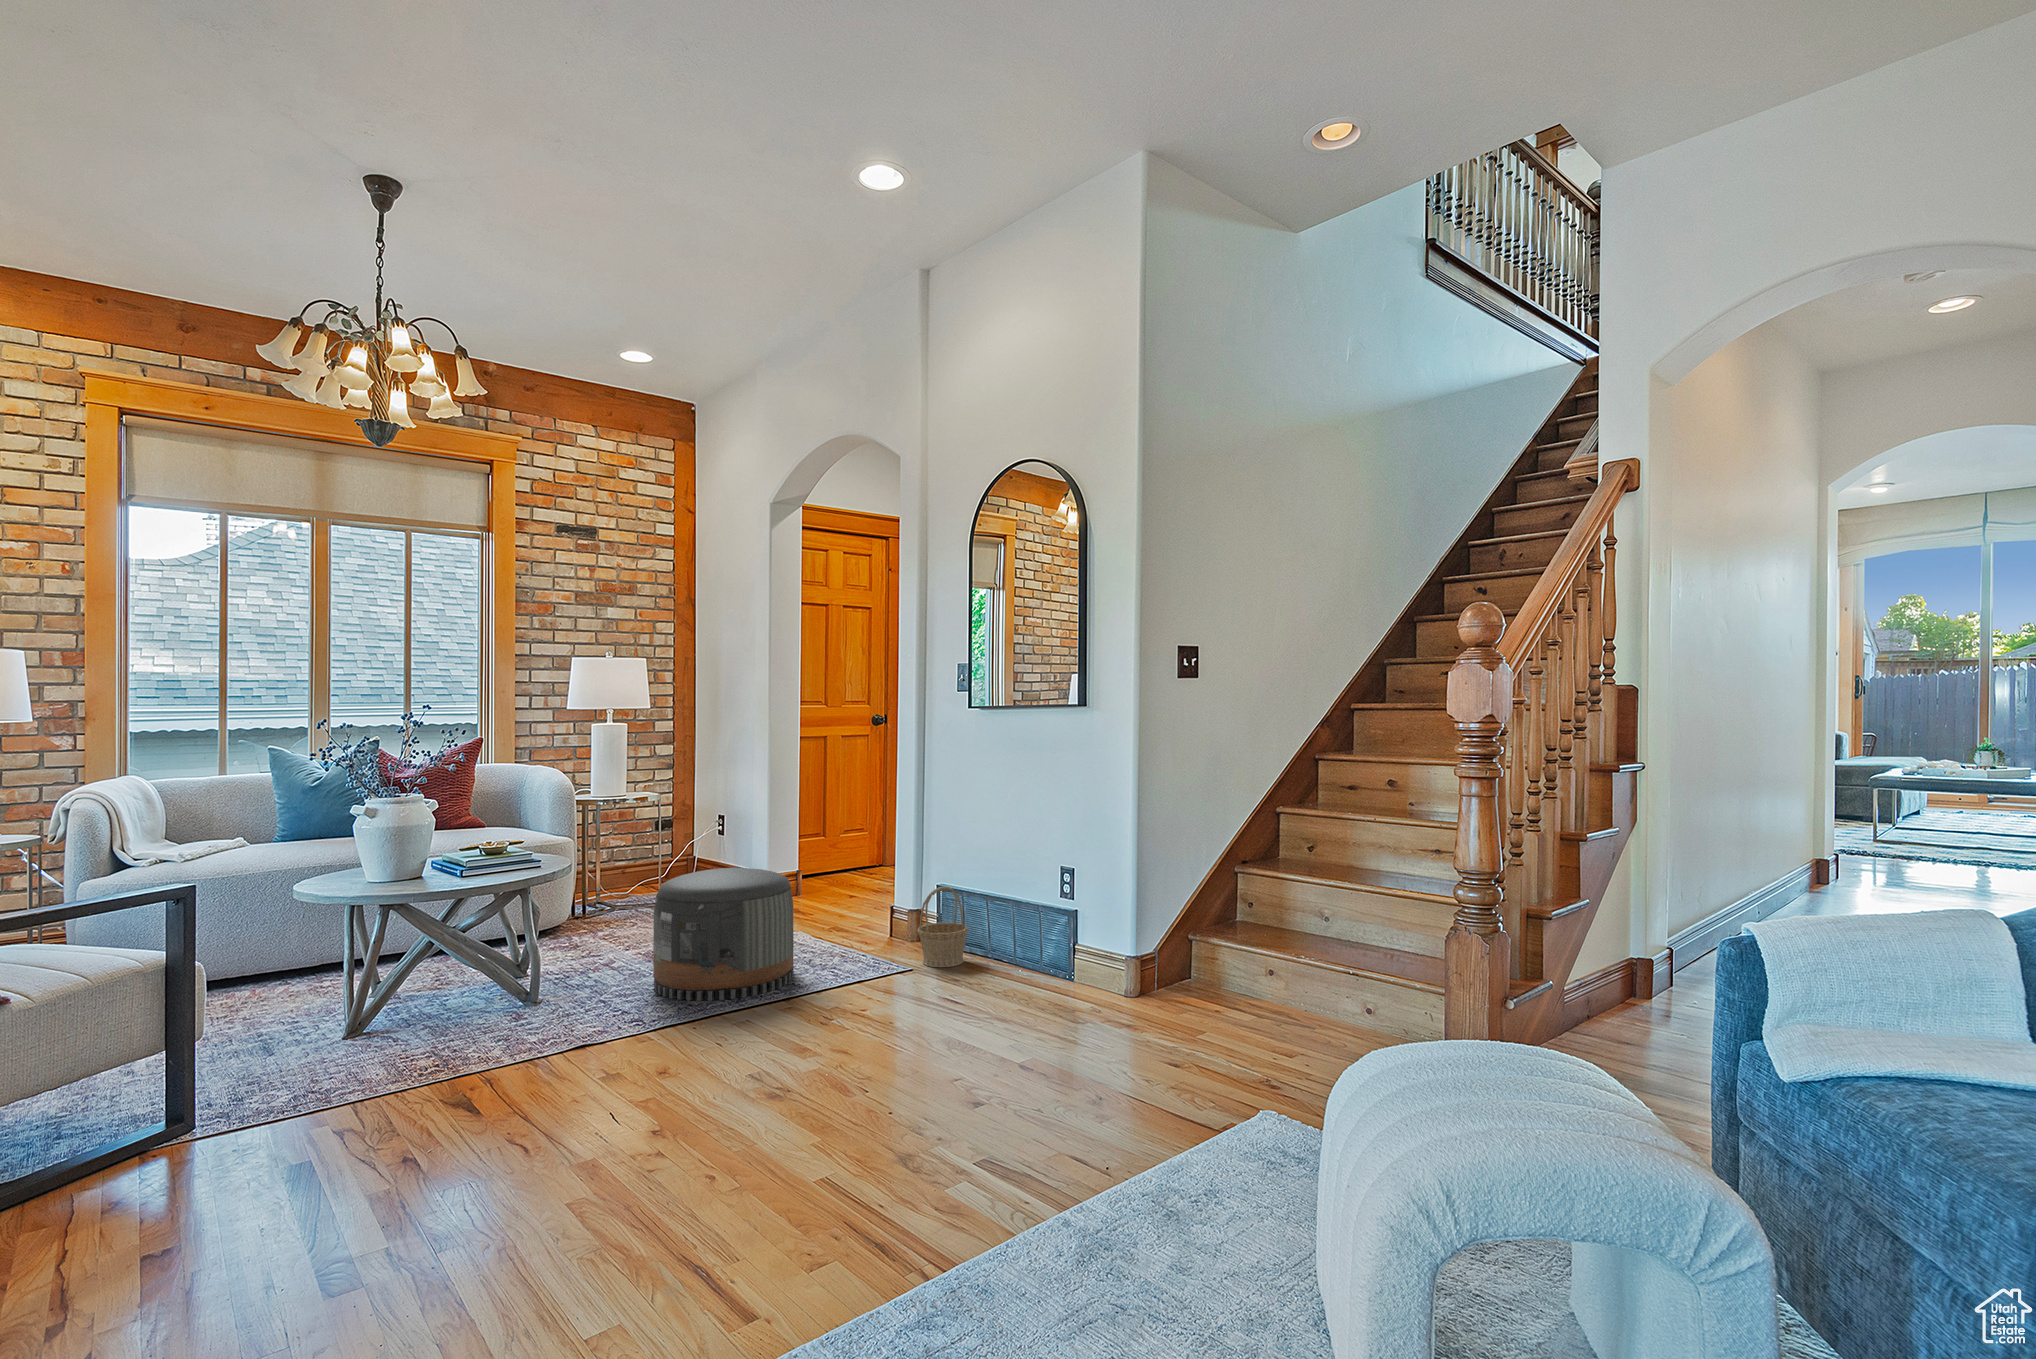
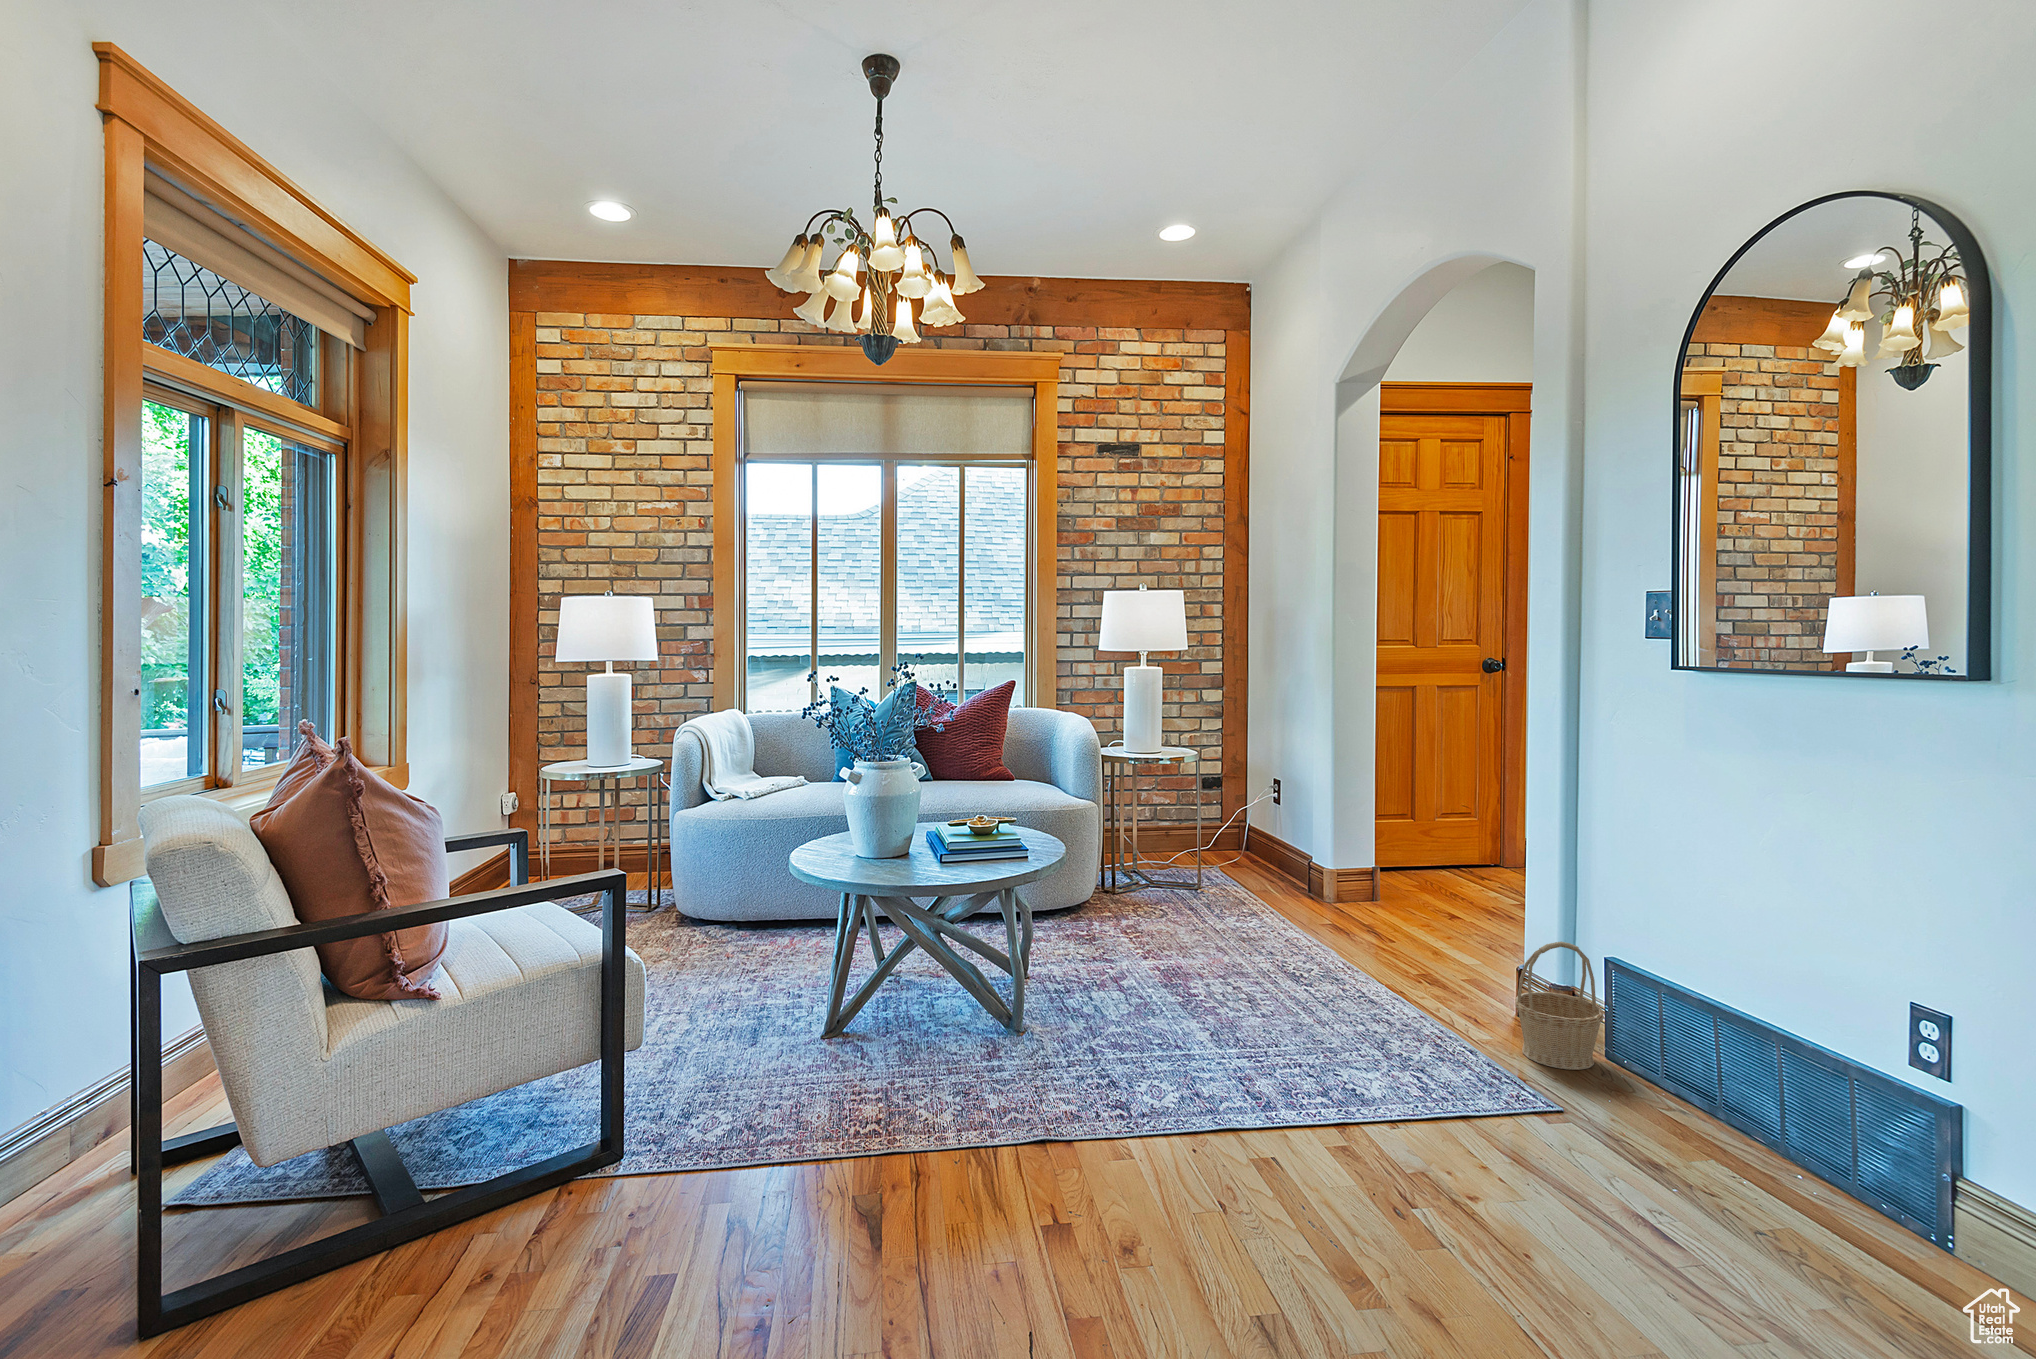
pouf: present [653,868,794,1001] -> none [1142,869,1324,1053]

